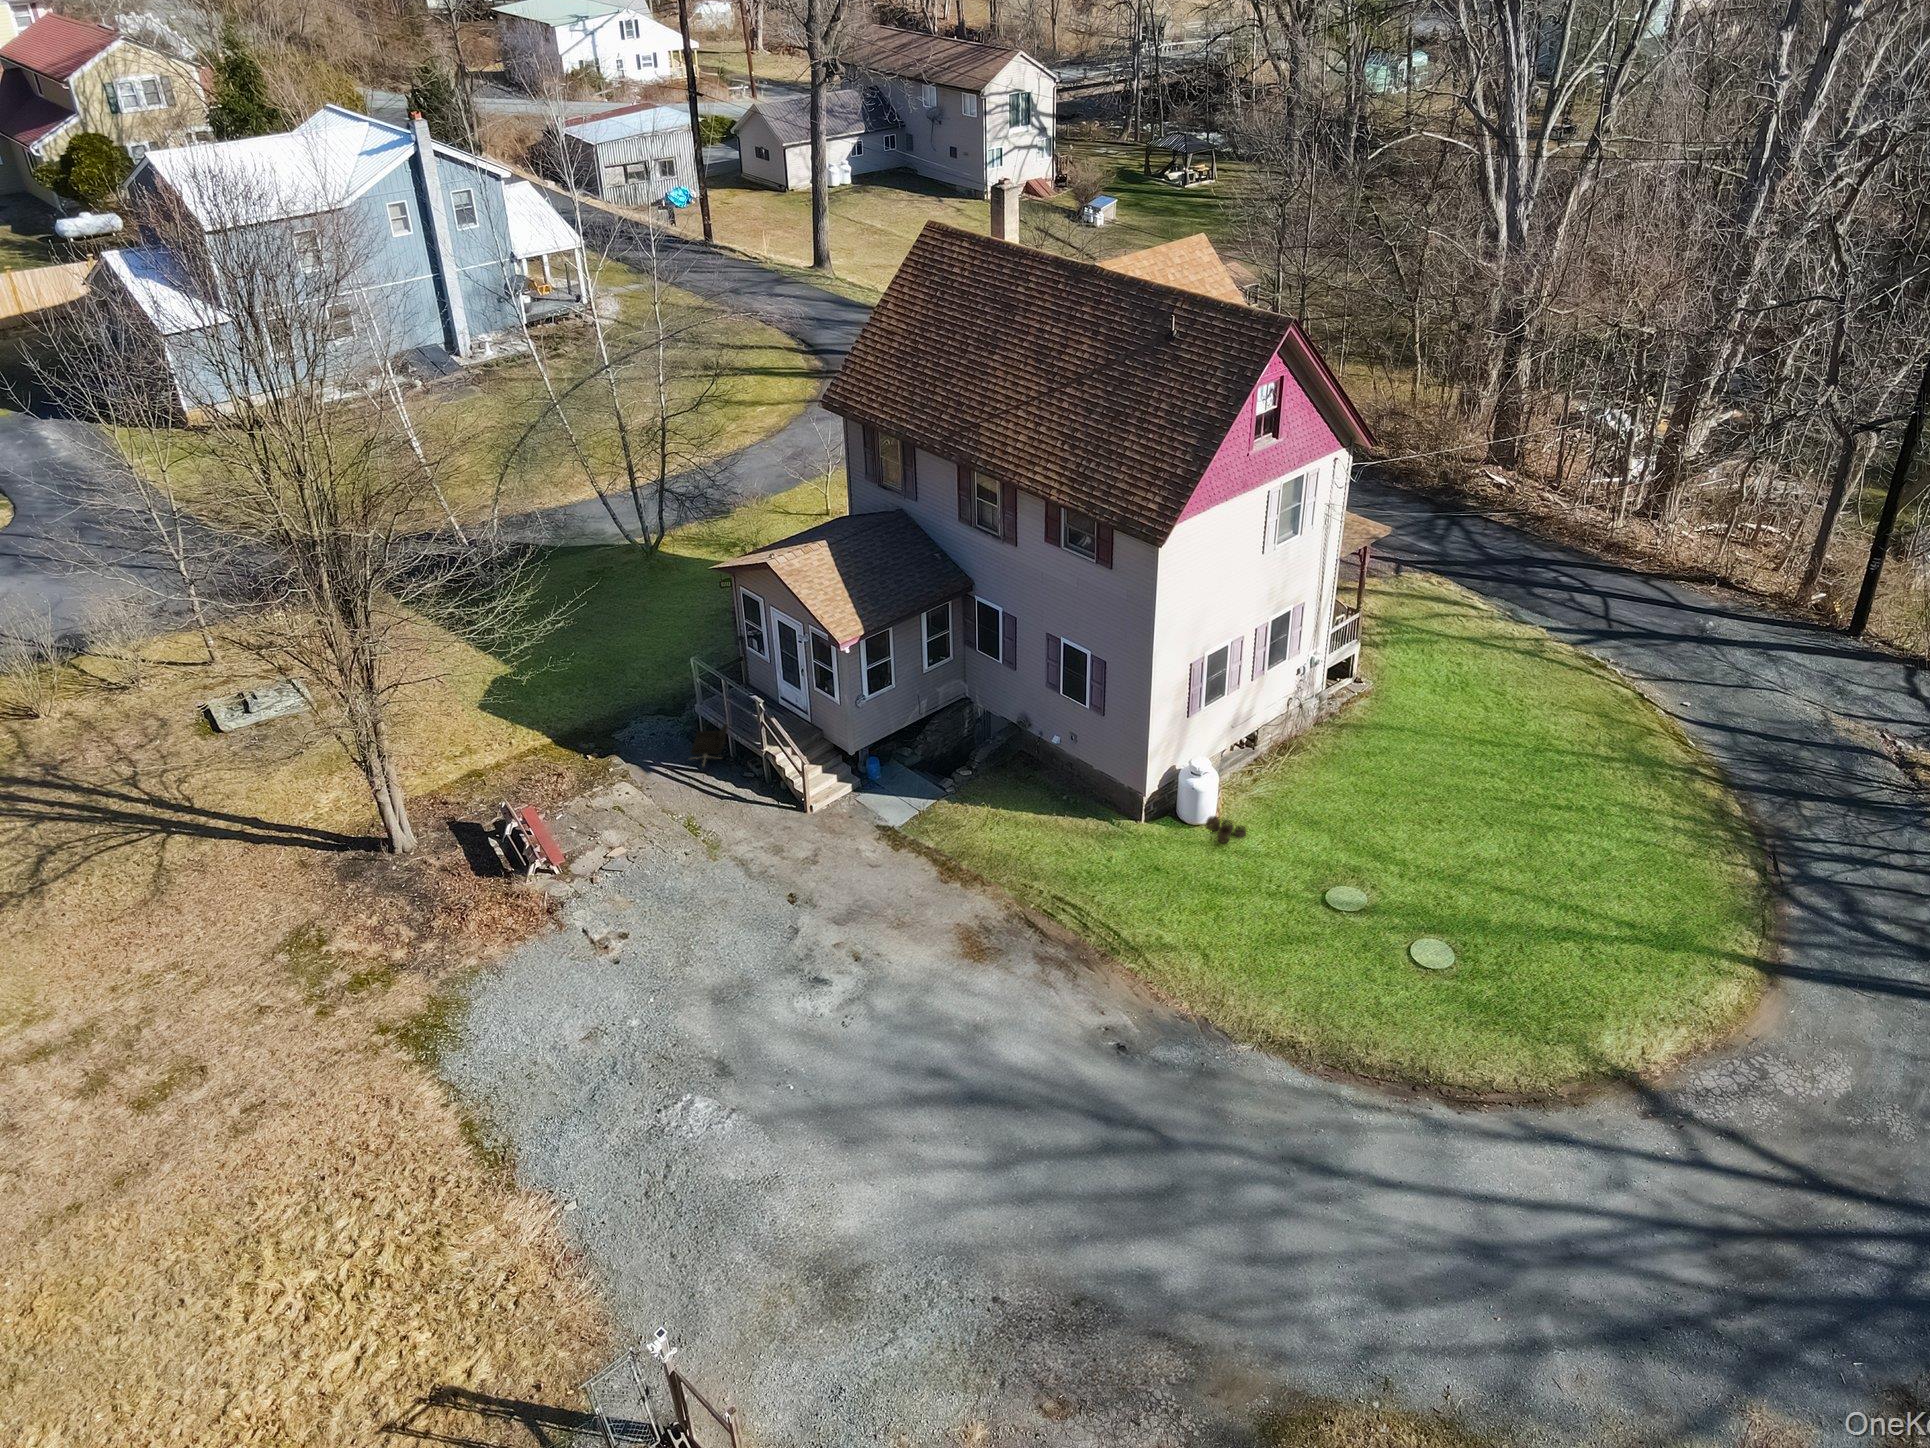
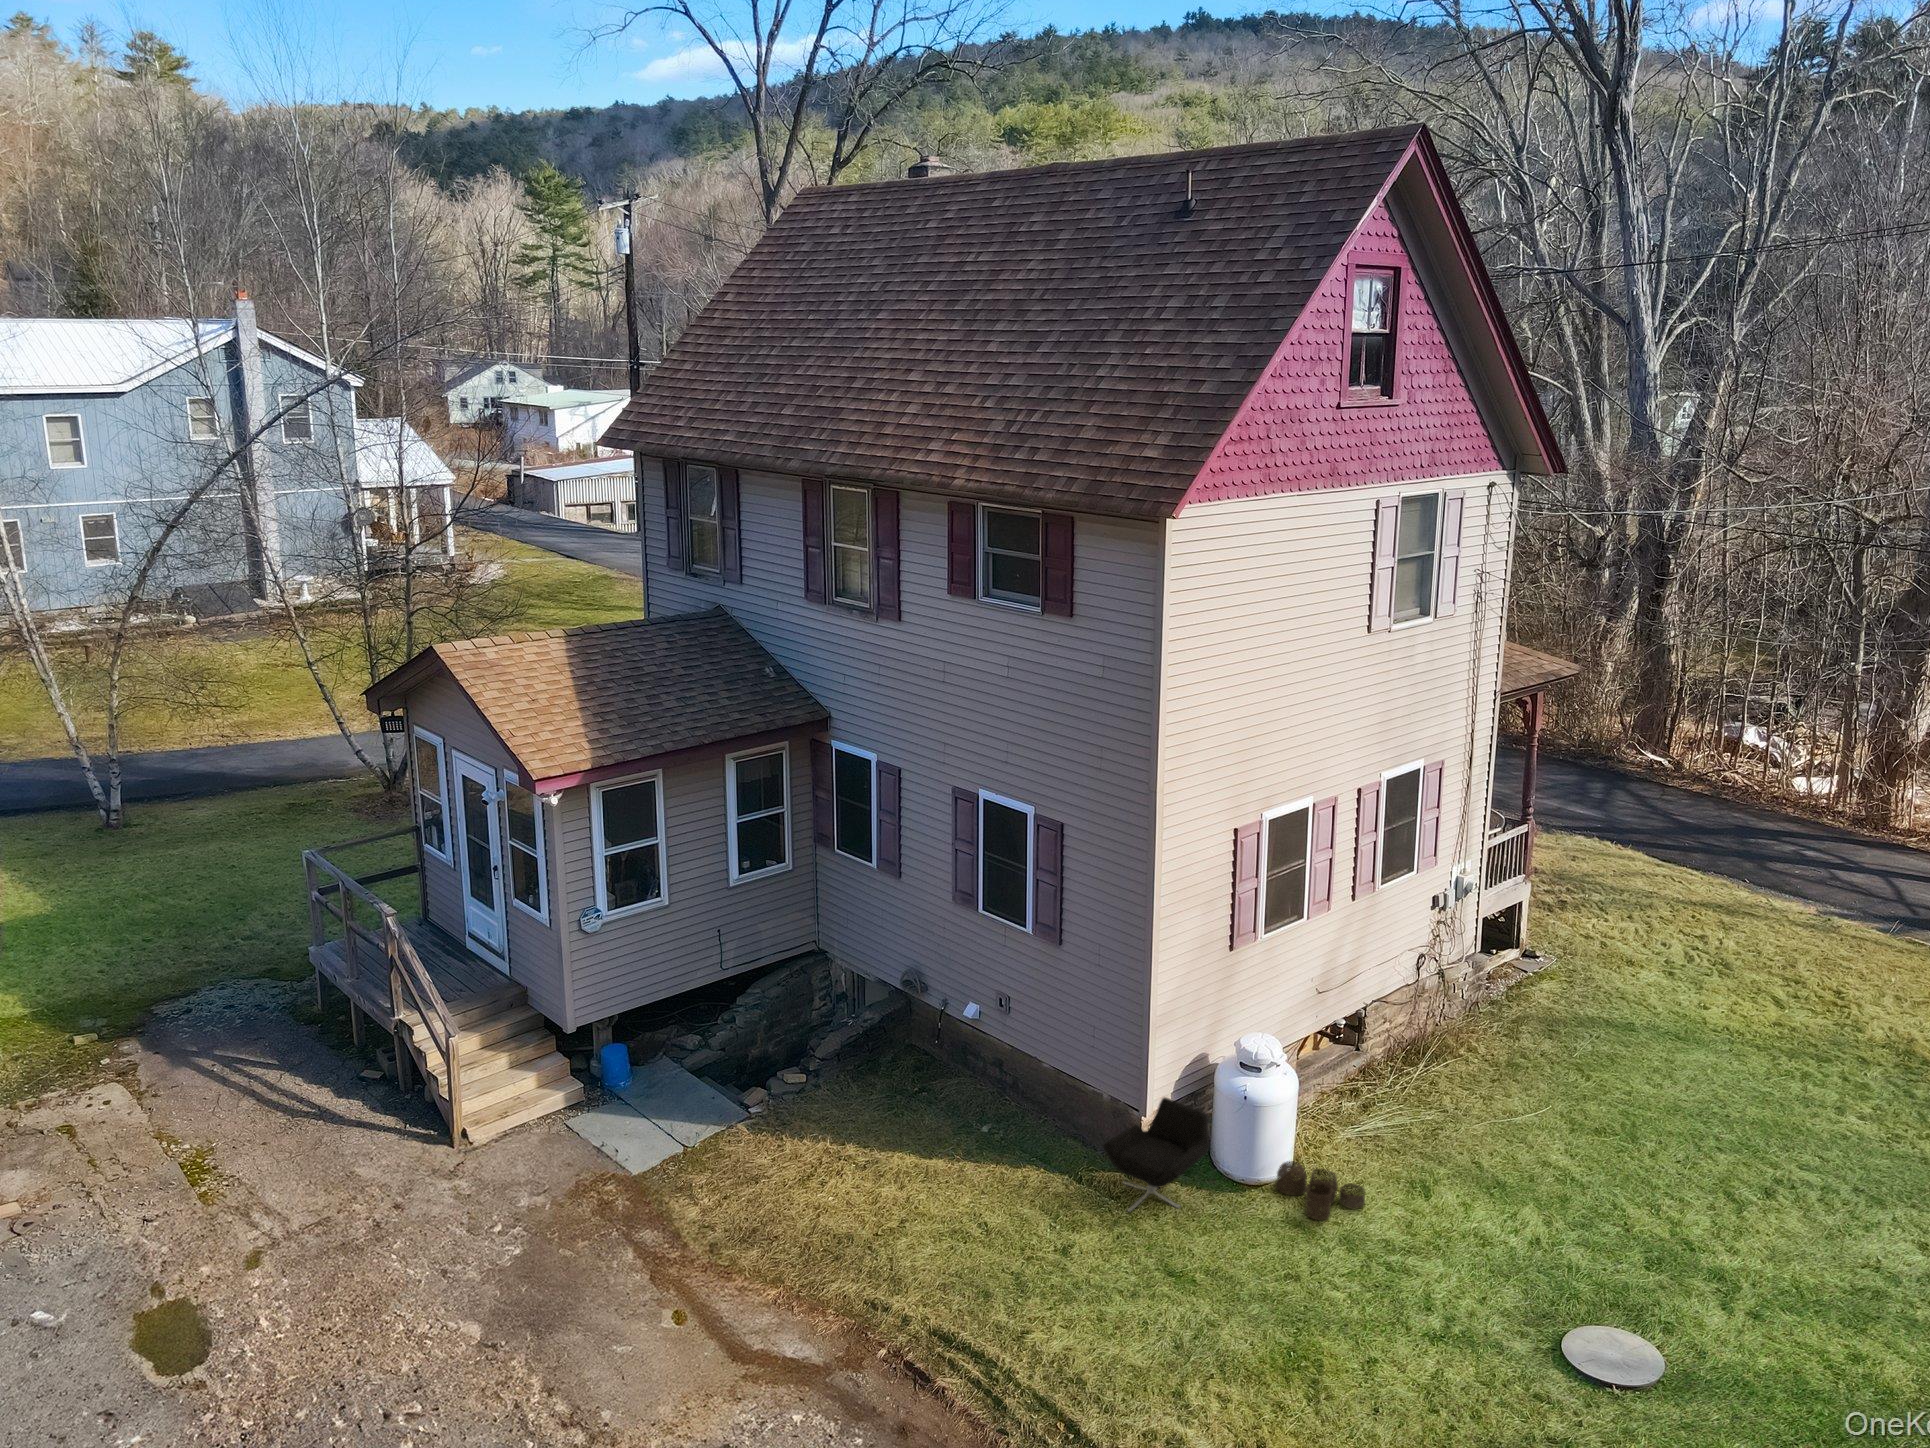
lounge chair: present [691,724,728,765] -> present [1103,1097,1209,1211]

